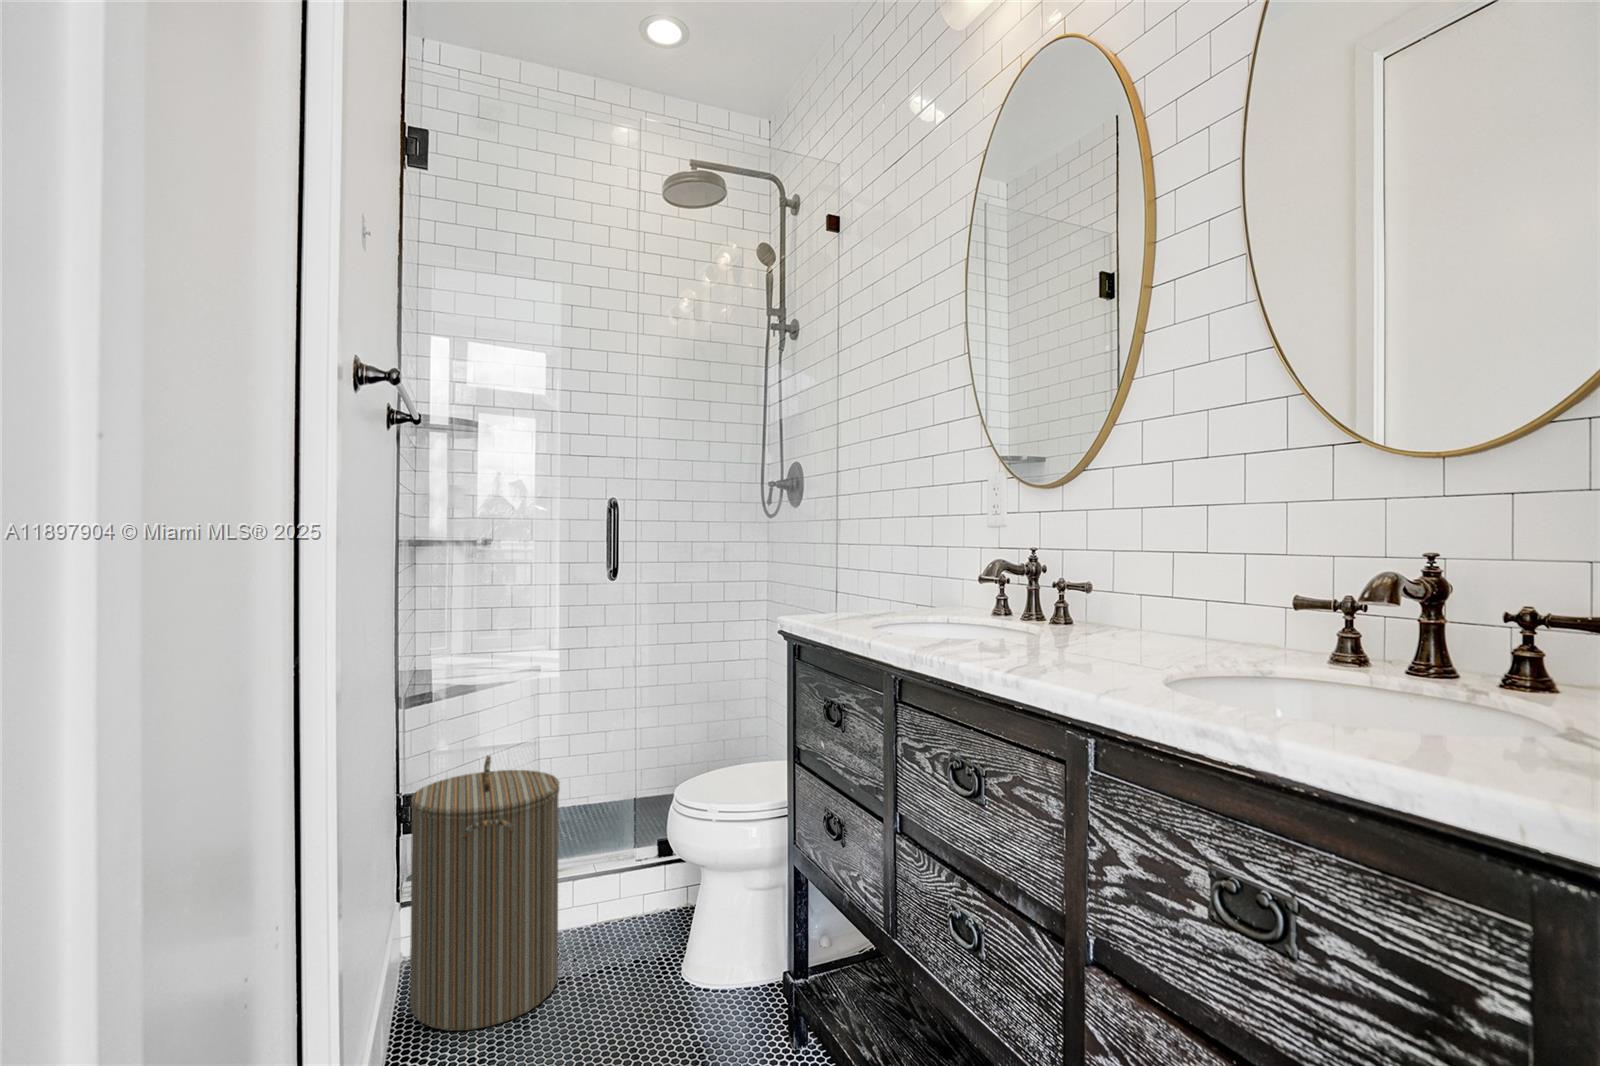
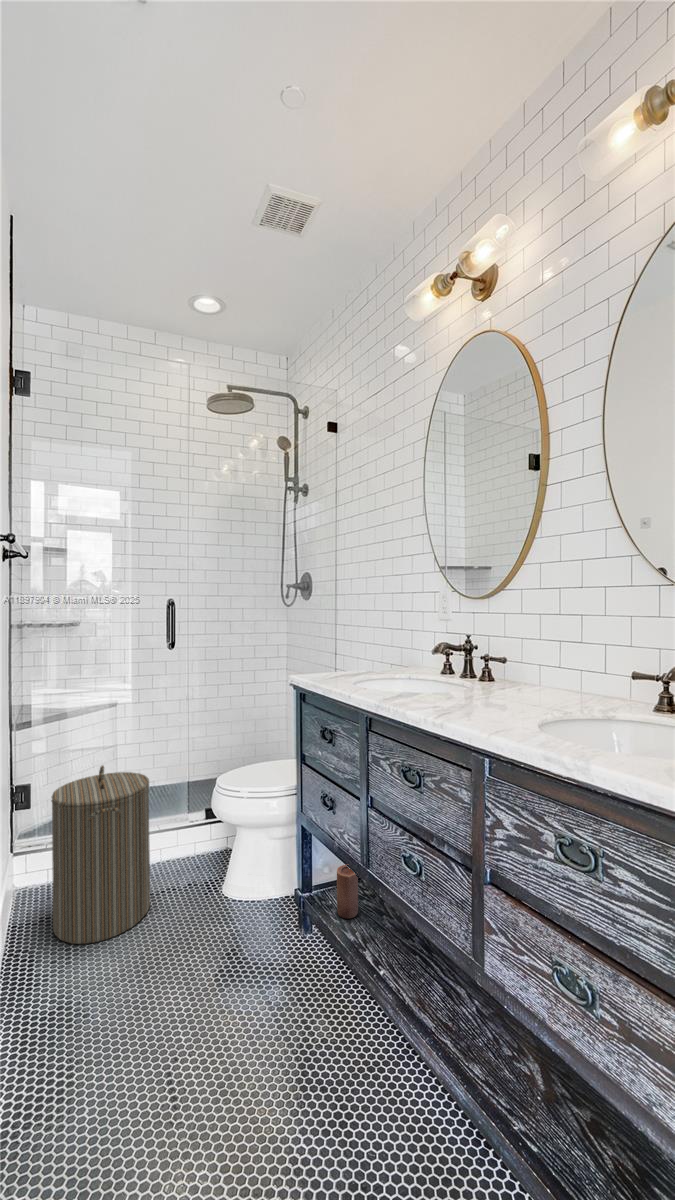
candle: none [850,936,885,1026] -> present [337,865,358,919]

